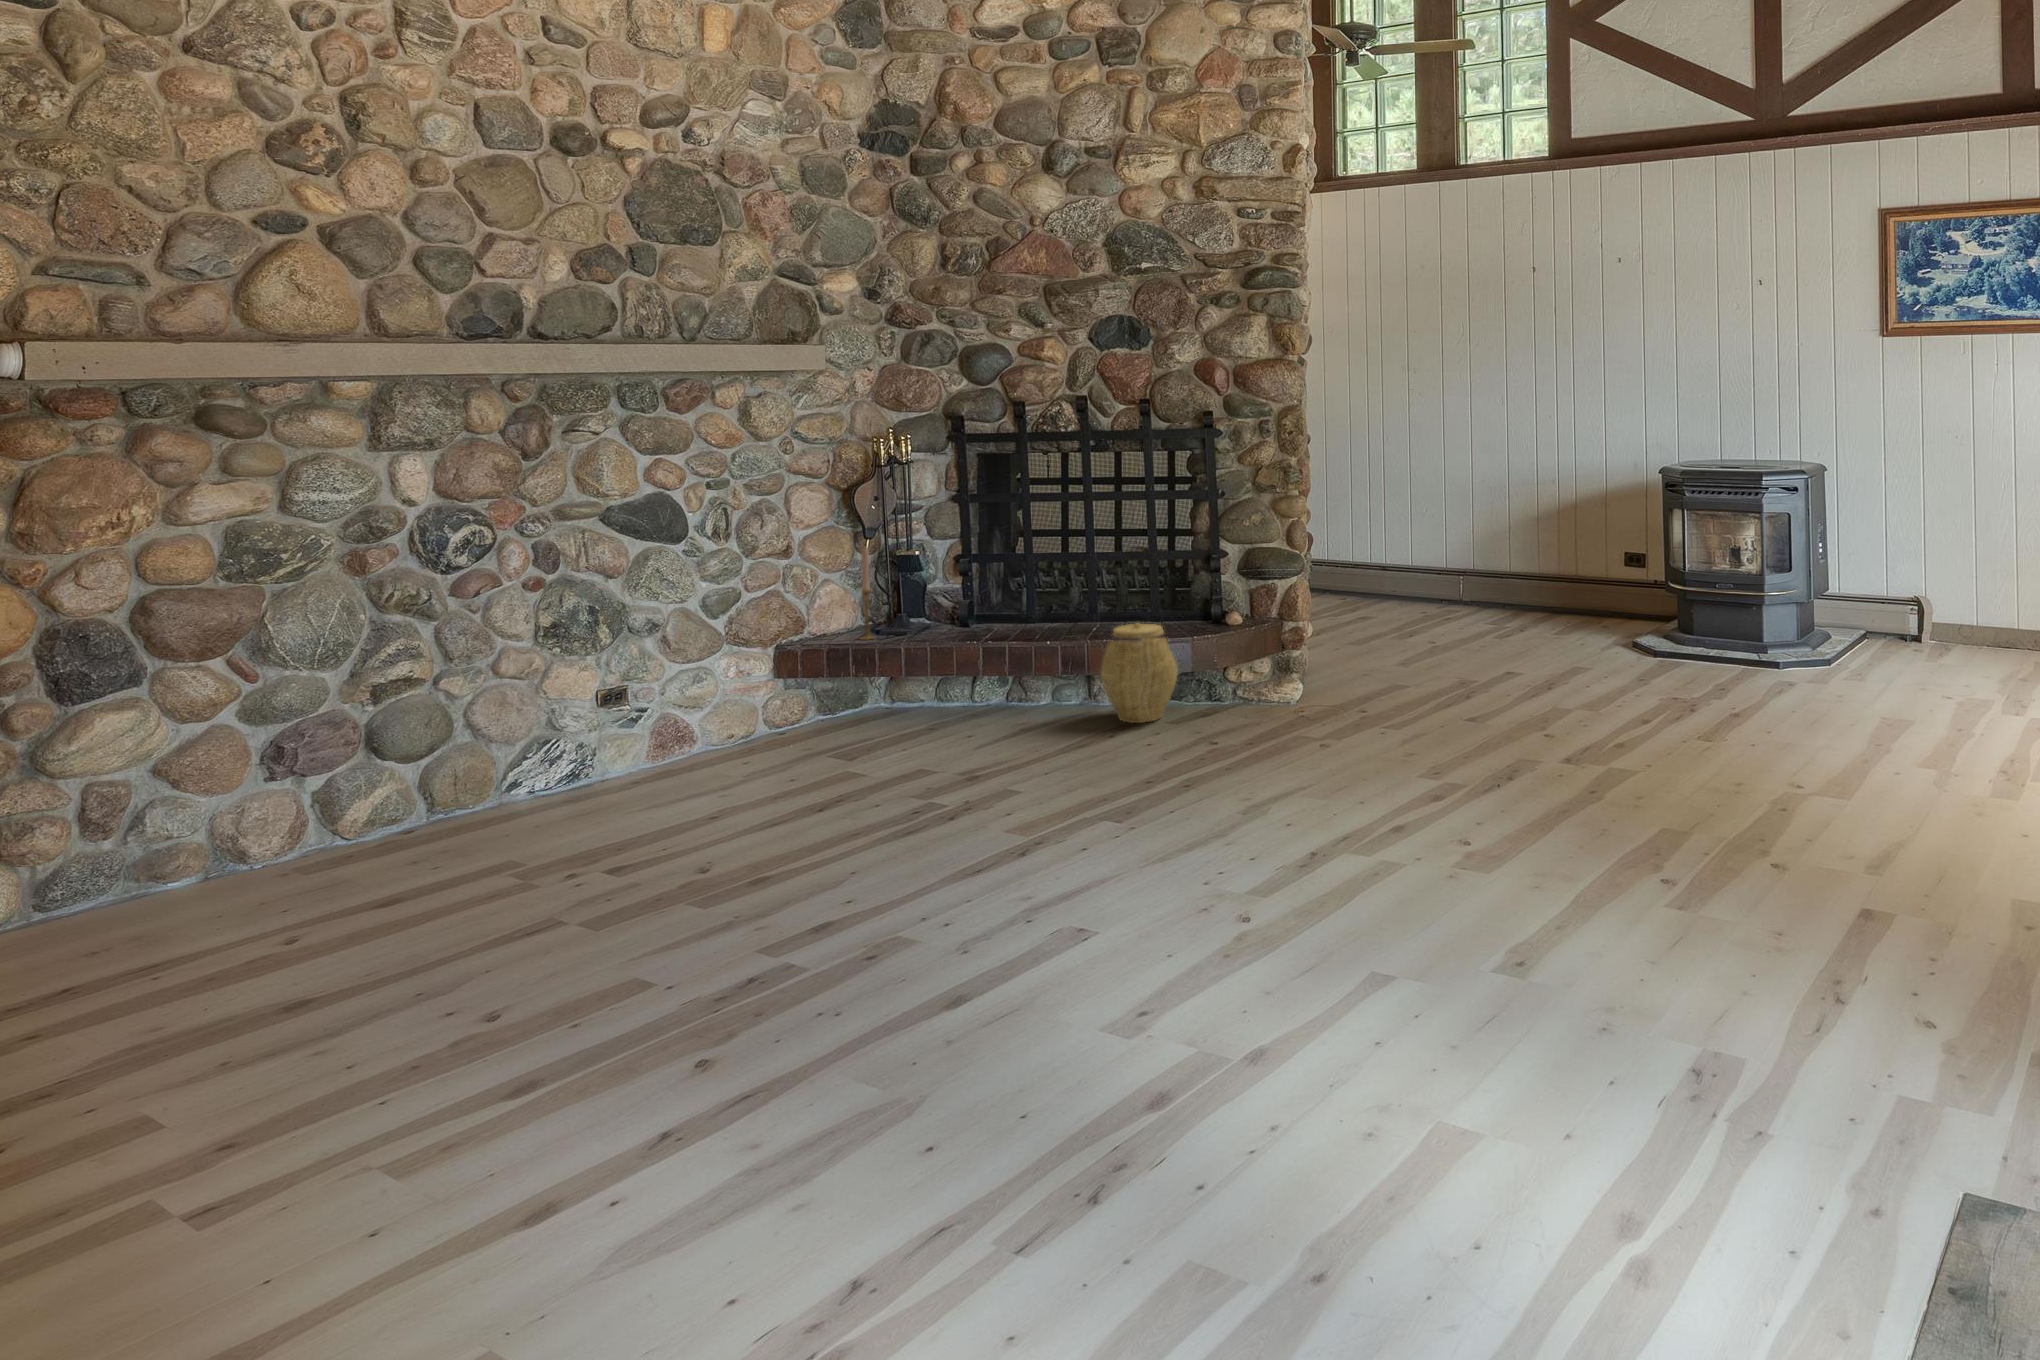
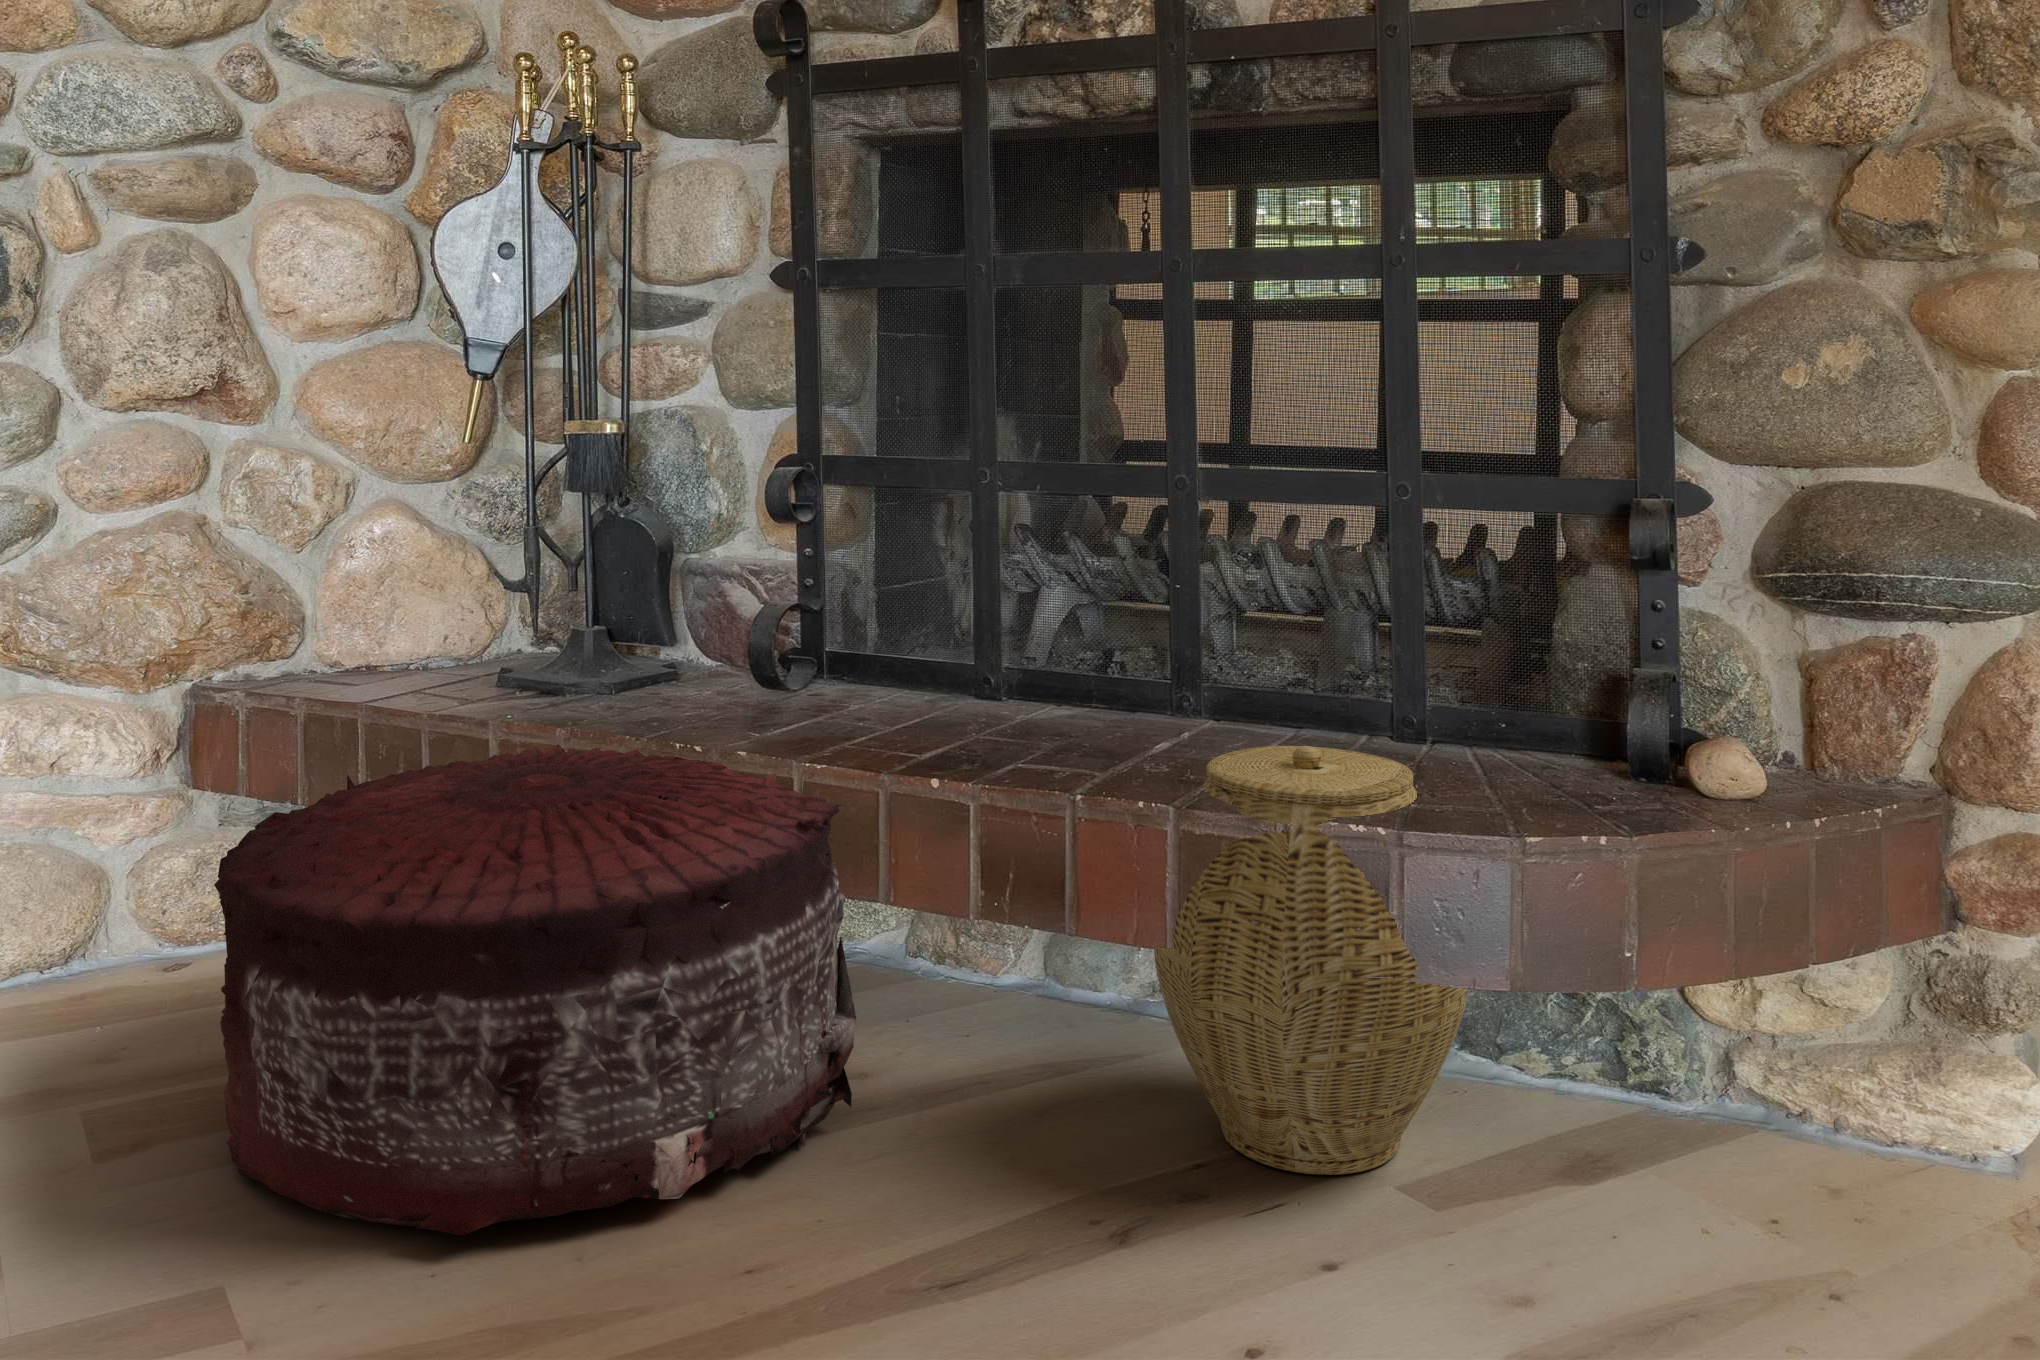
candlestick: present [861,546,874,640] -> none [442,391,495,694]
pouf: none [851,644,1029,758] -> present [214,744,856,1236]

